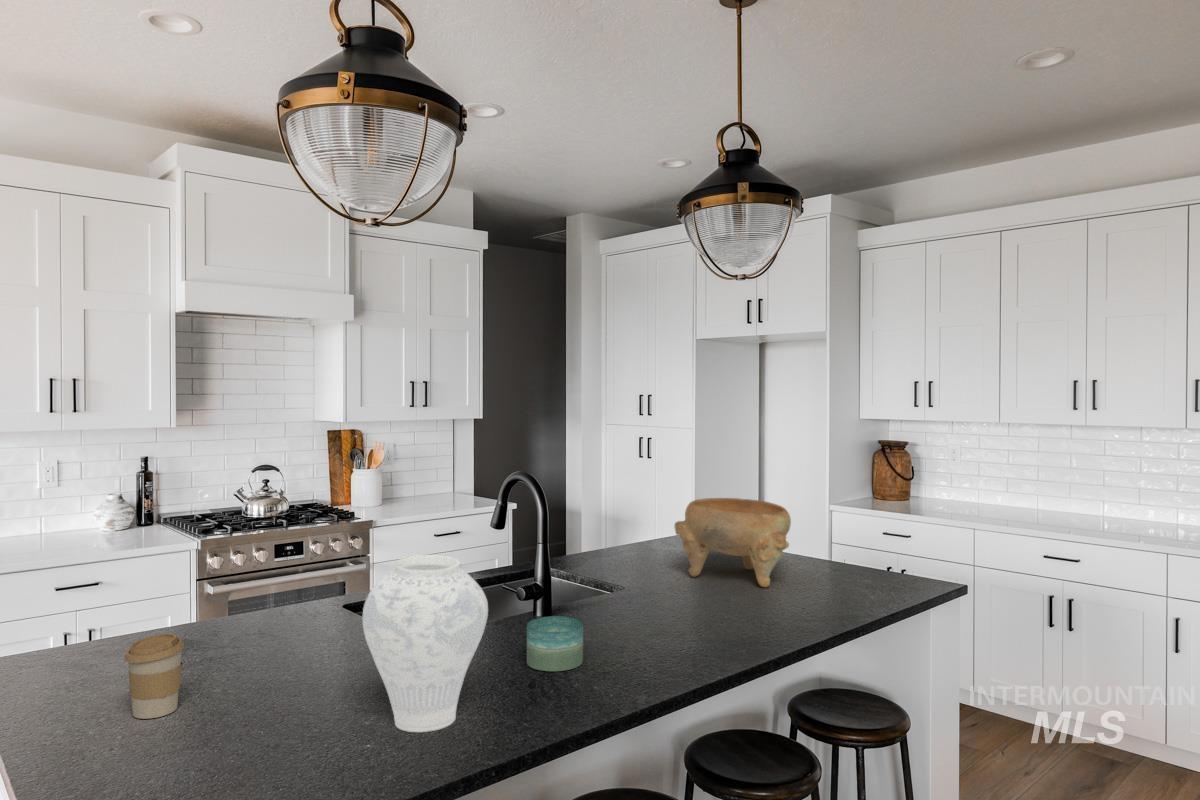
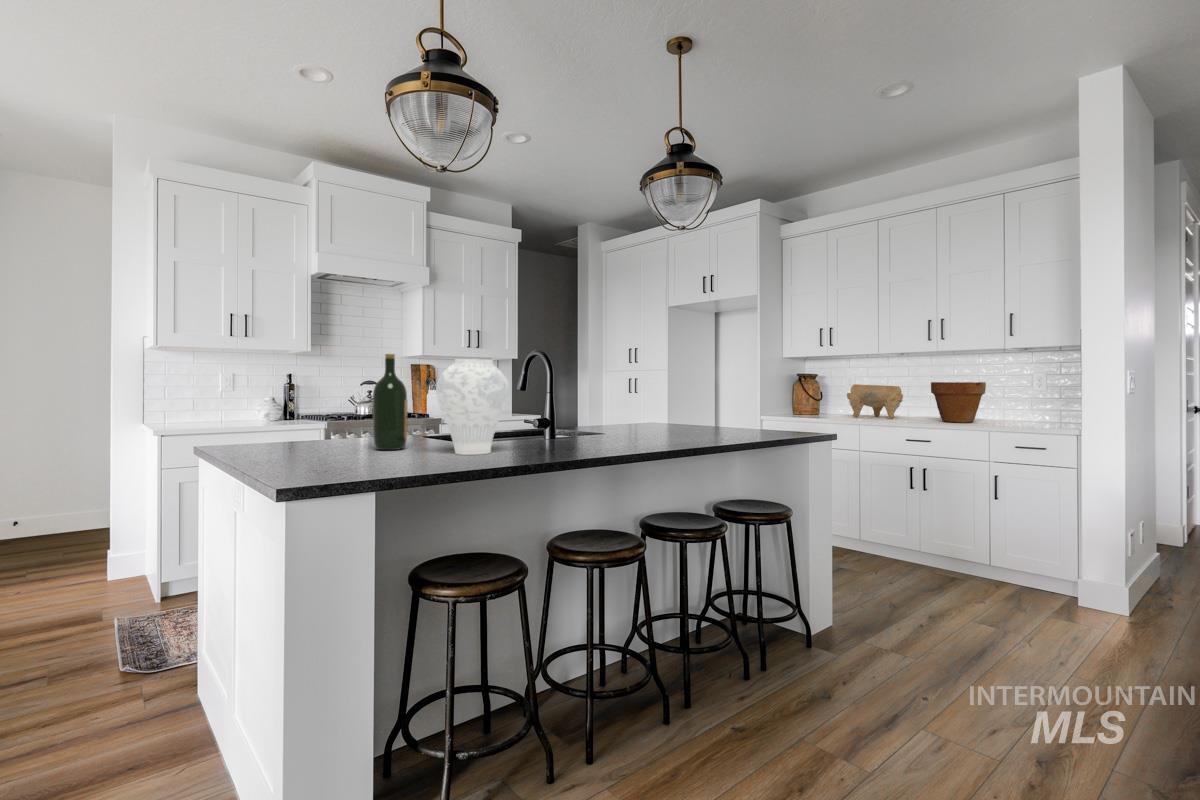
flower pot: none [1081,467,1163,530] -> present [931,382,986,423]
decorative bowl: present [675,498,791,587] -> present [847,384,903,419]
wine bottle: none [255,536,314,704] -> present [373,354,407,450]
candle: present [527,616,583,671] -> none [536,420,571,445]
coffee cup: present [125,633,184,719] -> none [298,408,332,452]

